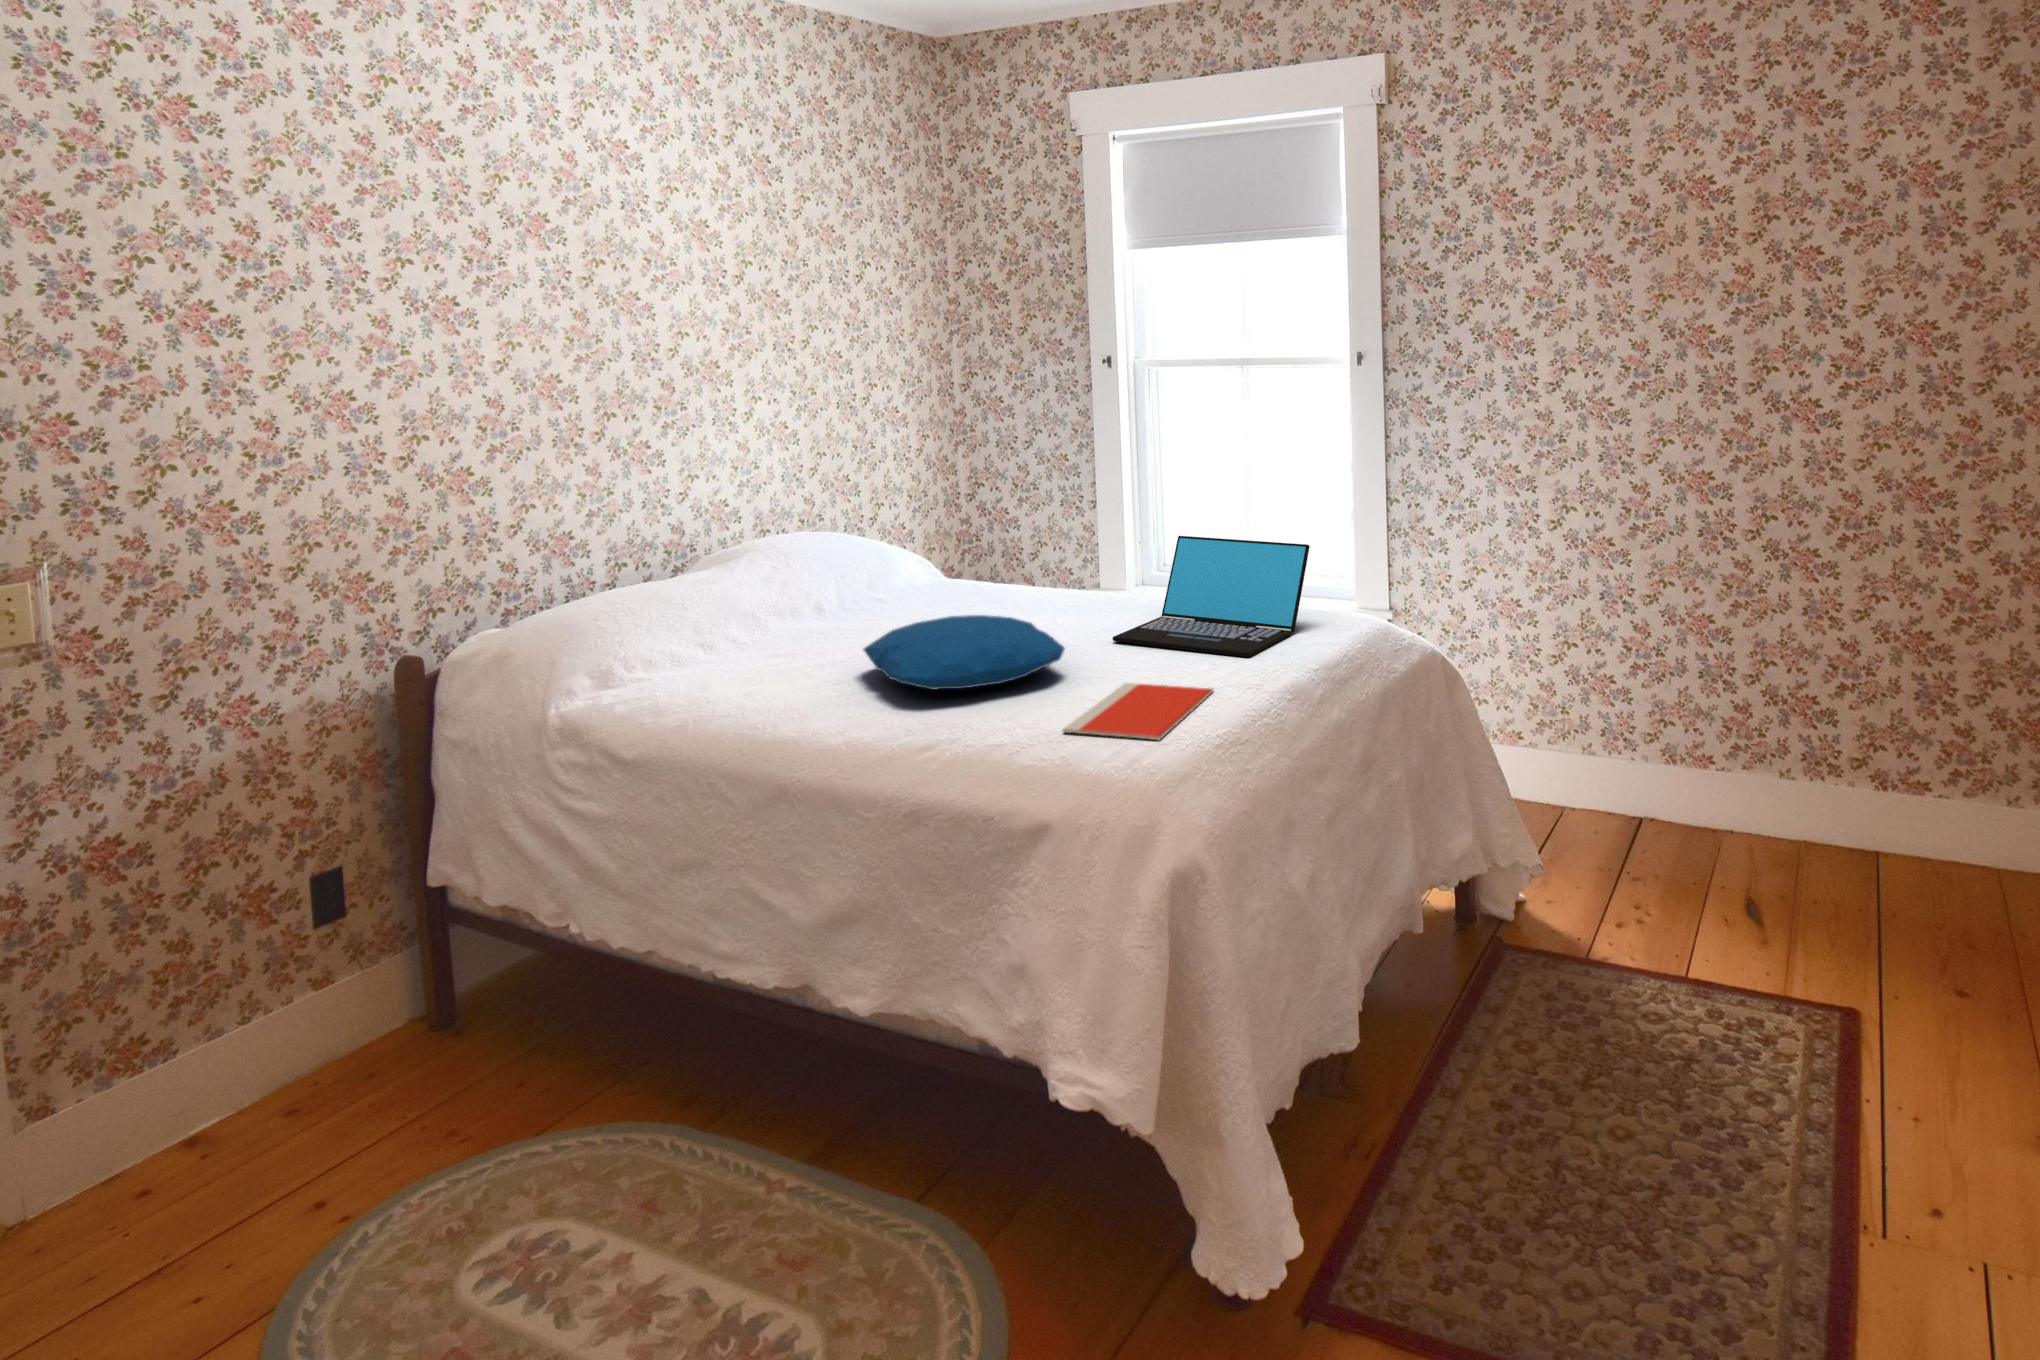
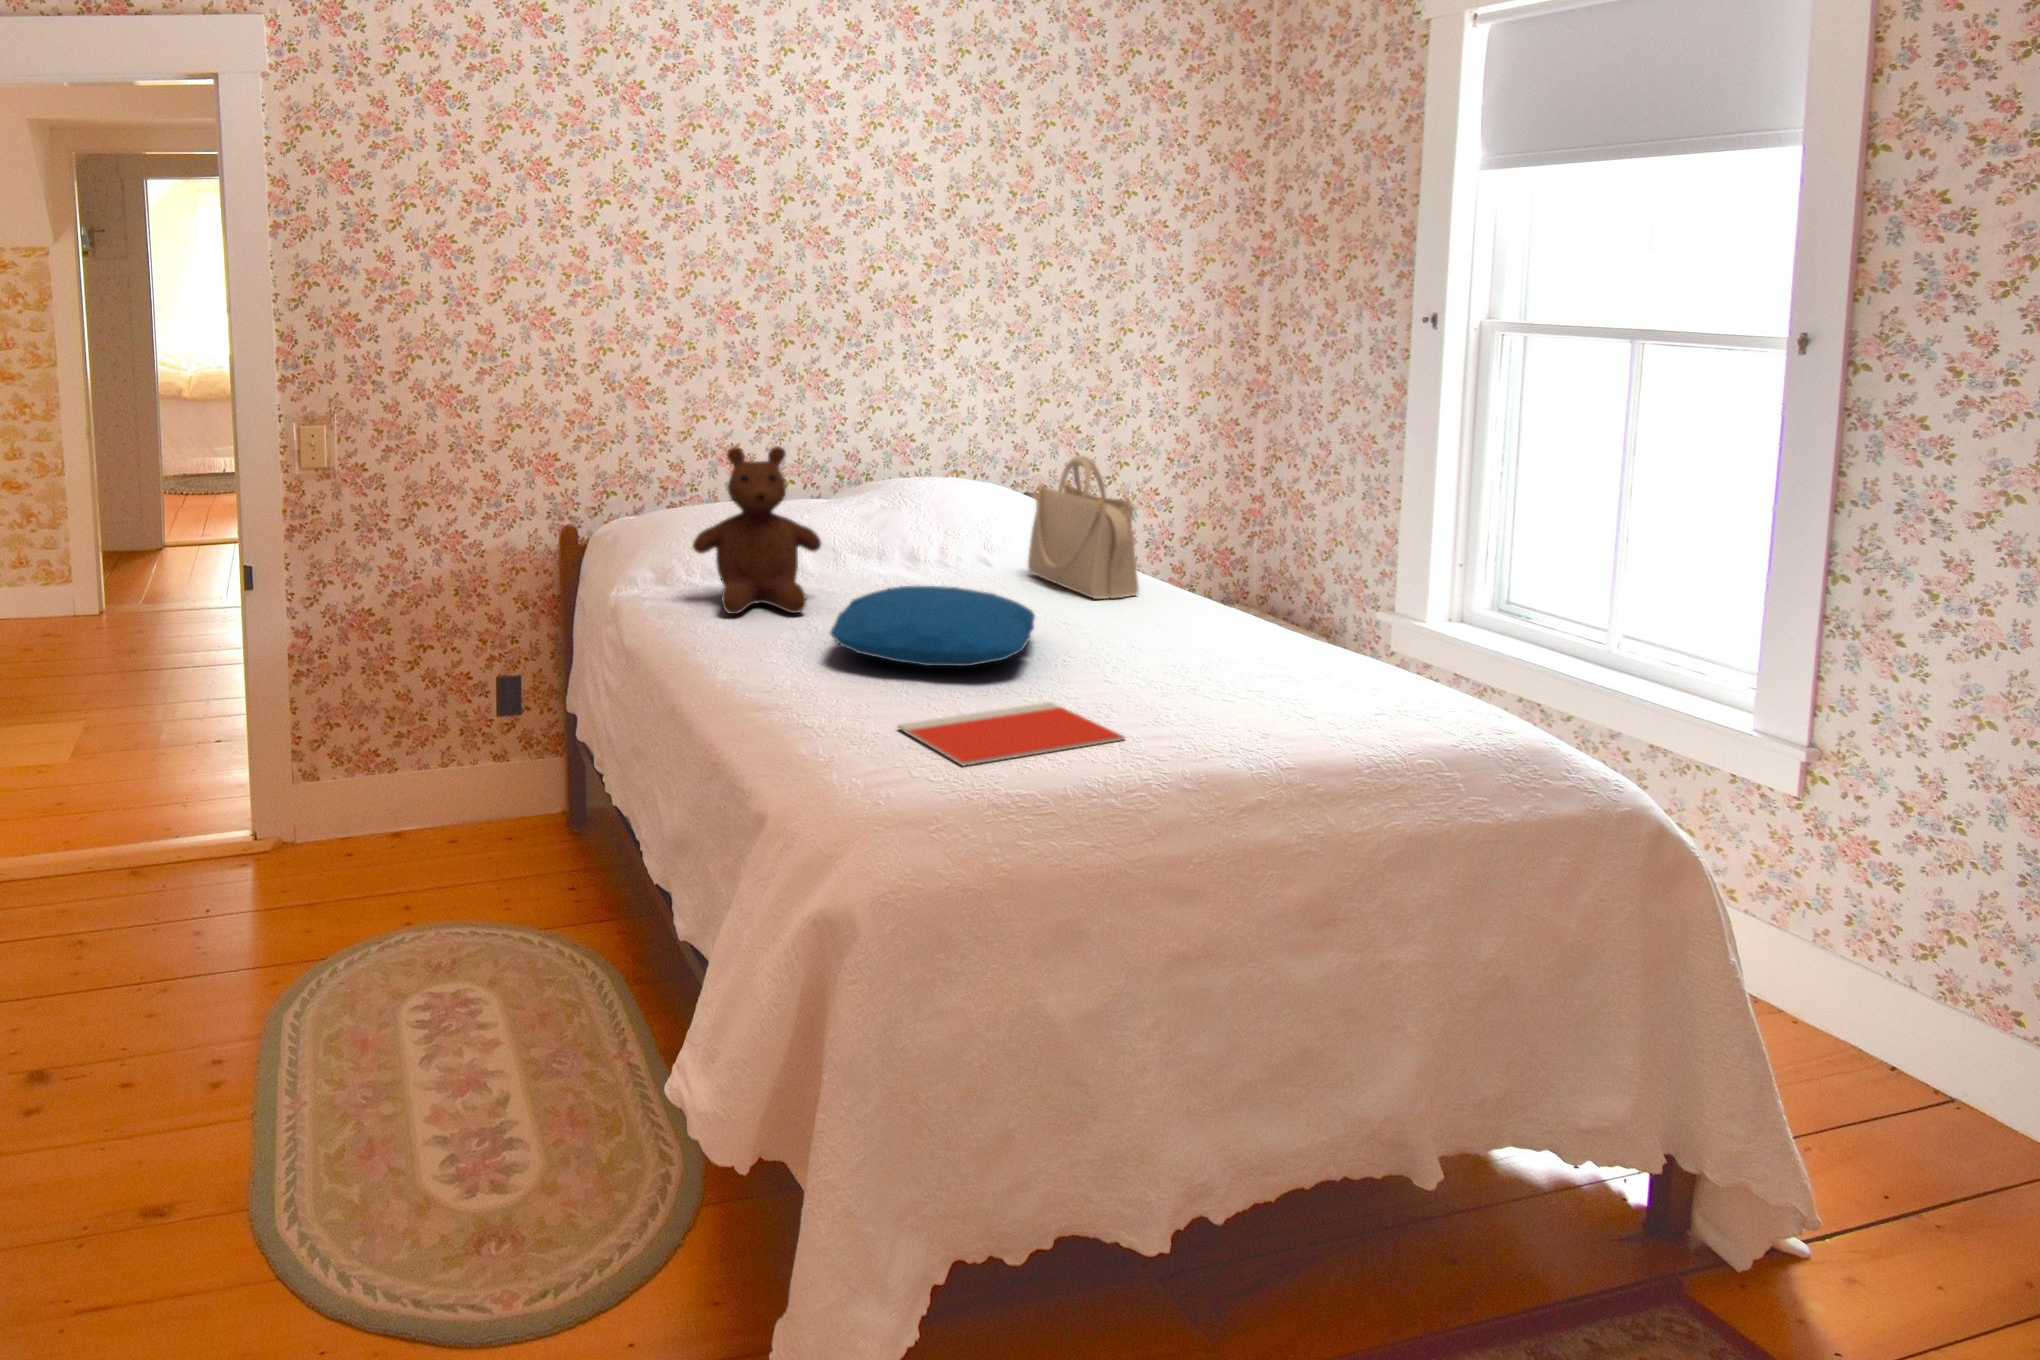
handbag: none [912,490,1021,612] -> present [1028,456,1138,599]
teddy bear: none [651,514,797,696] -> present [693,446,821,614]
laptop: present [1113,536,1310,657] -> none [1138,552,1425,718]

